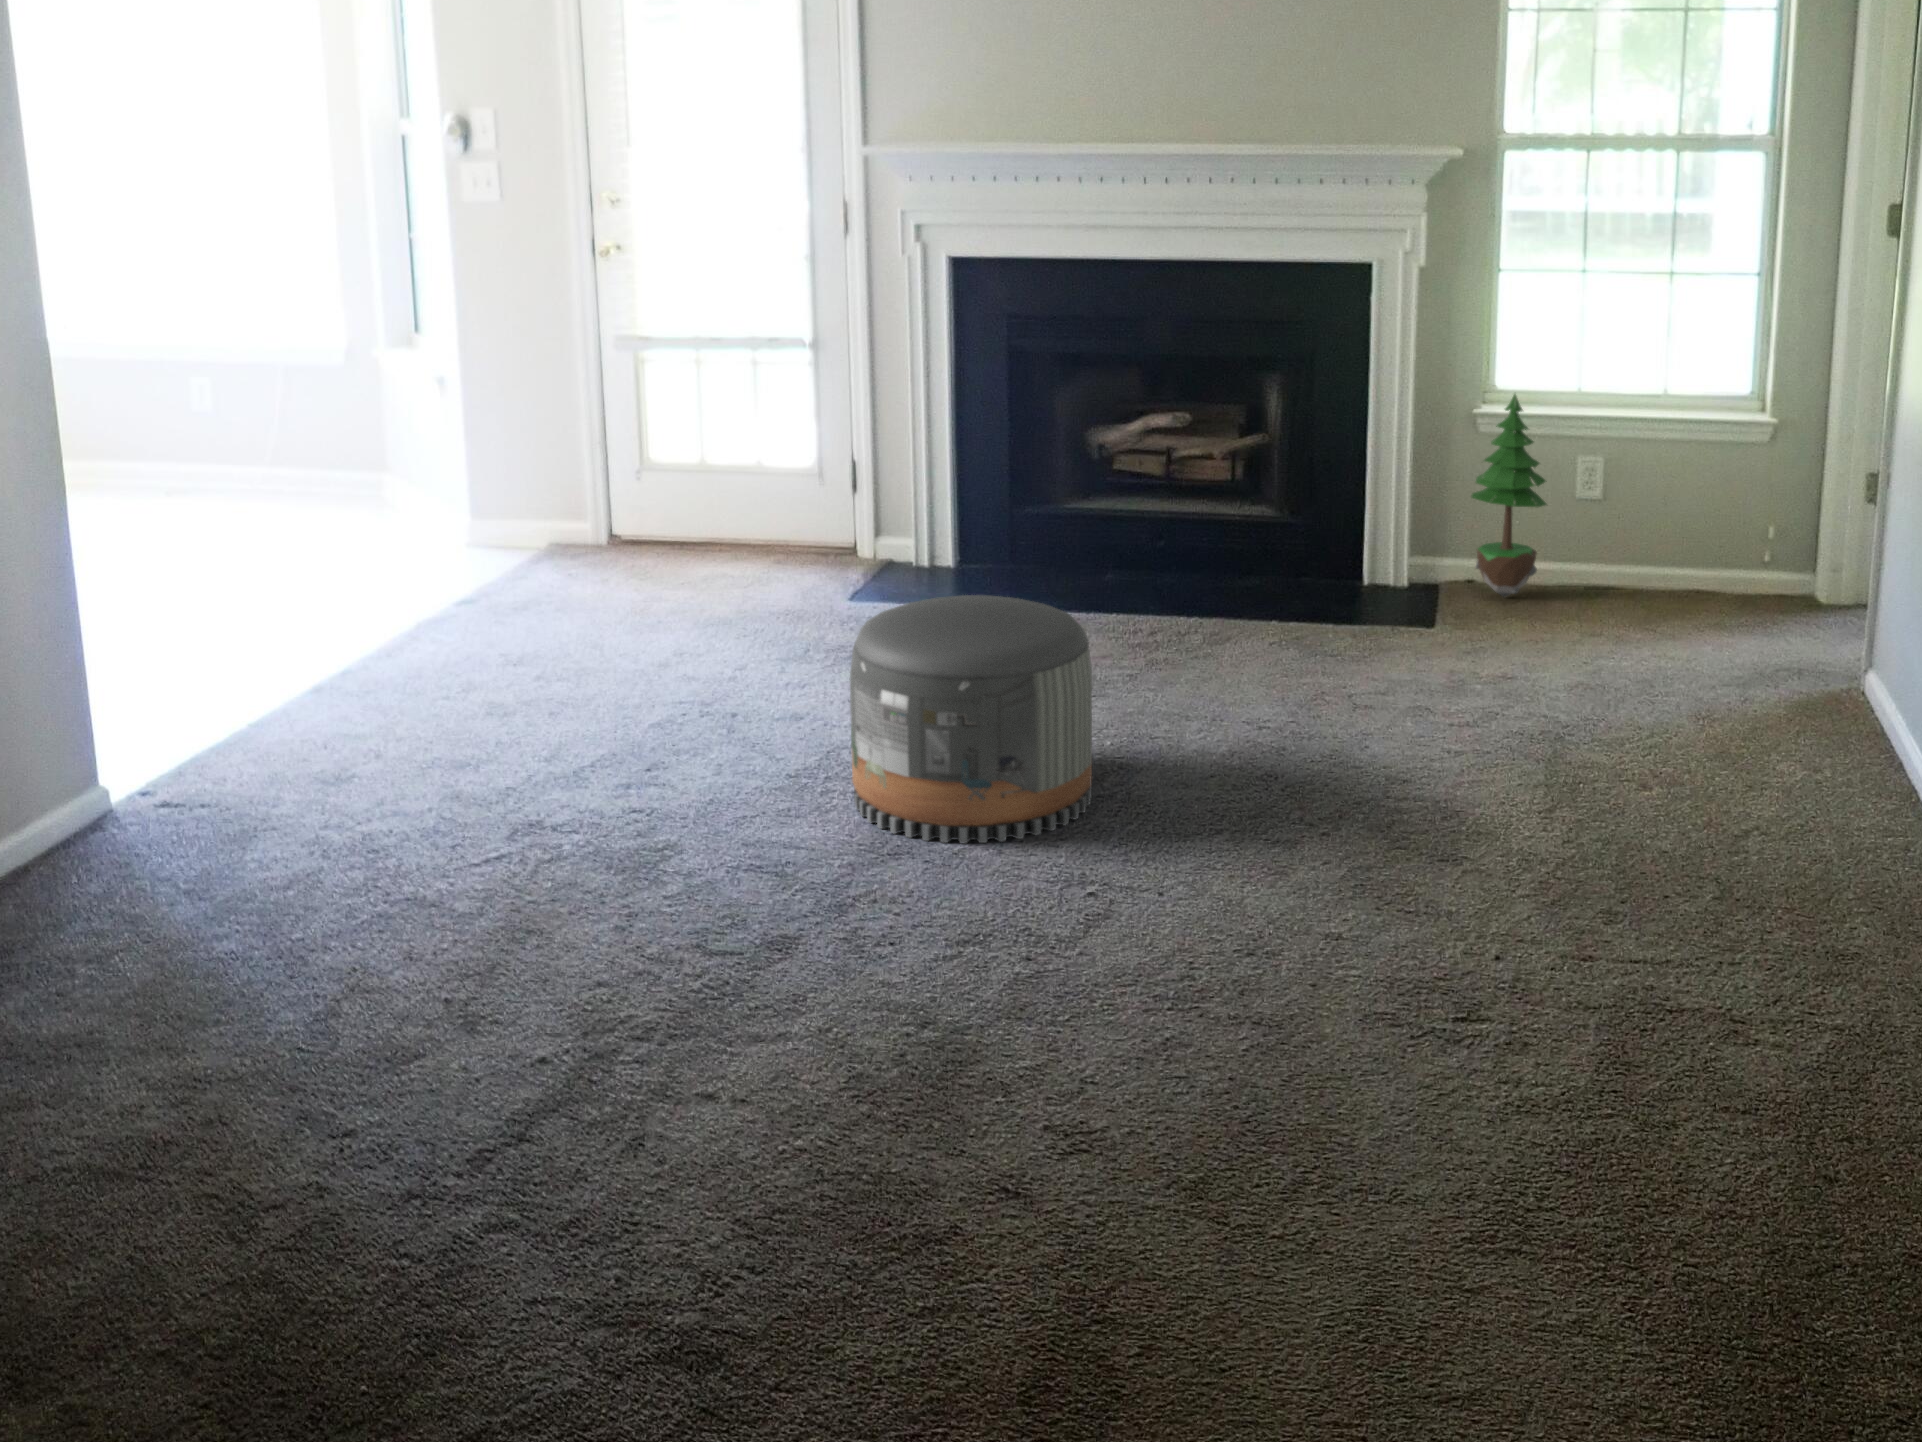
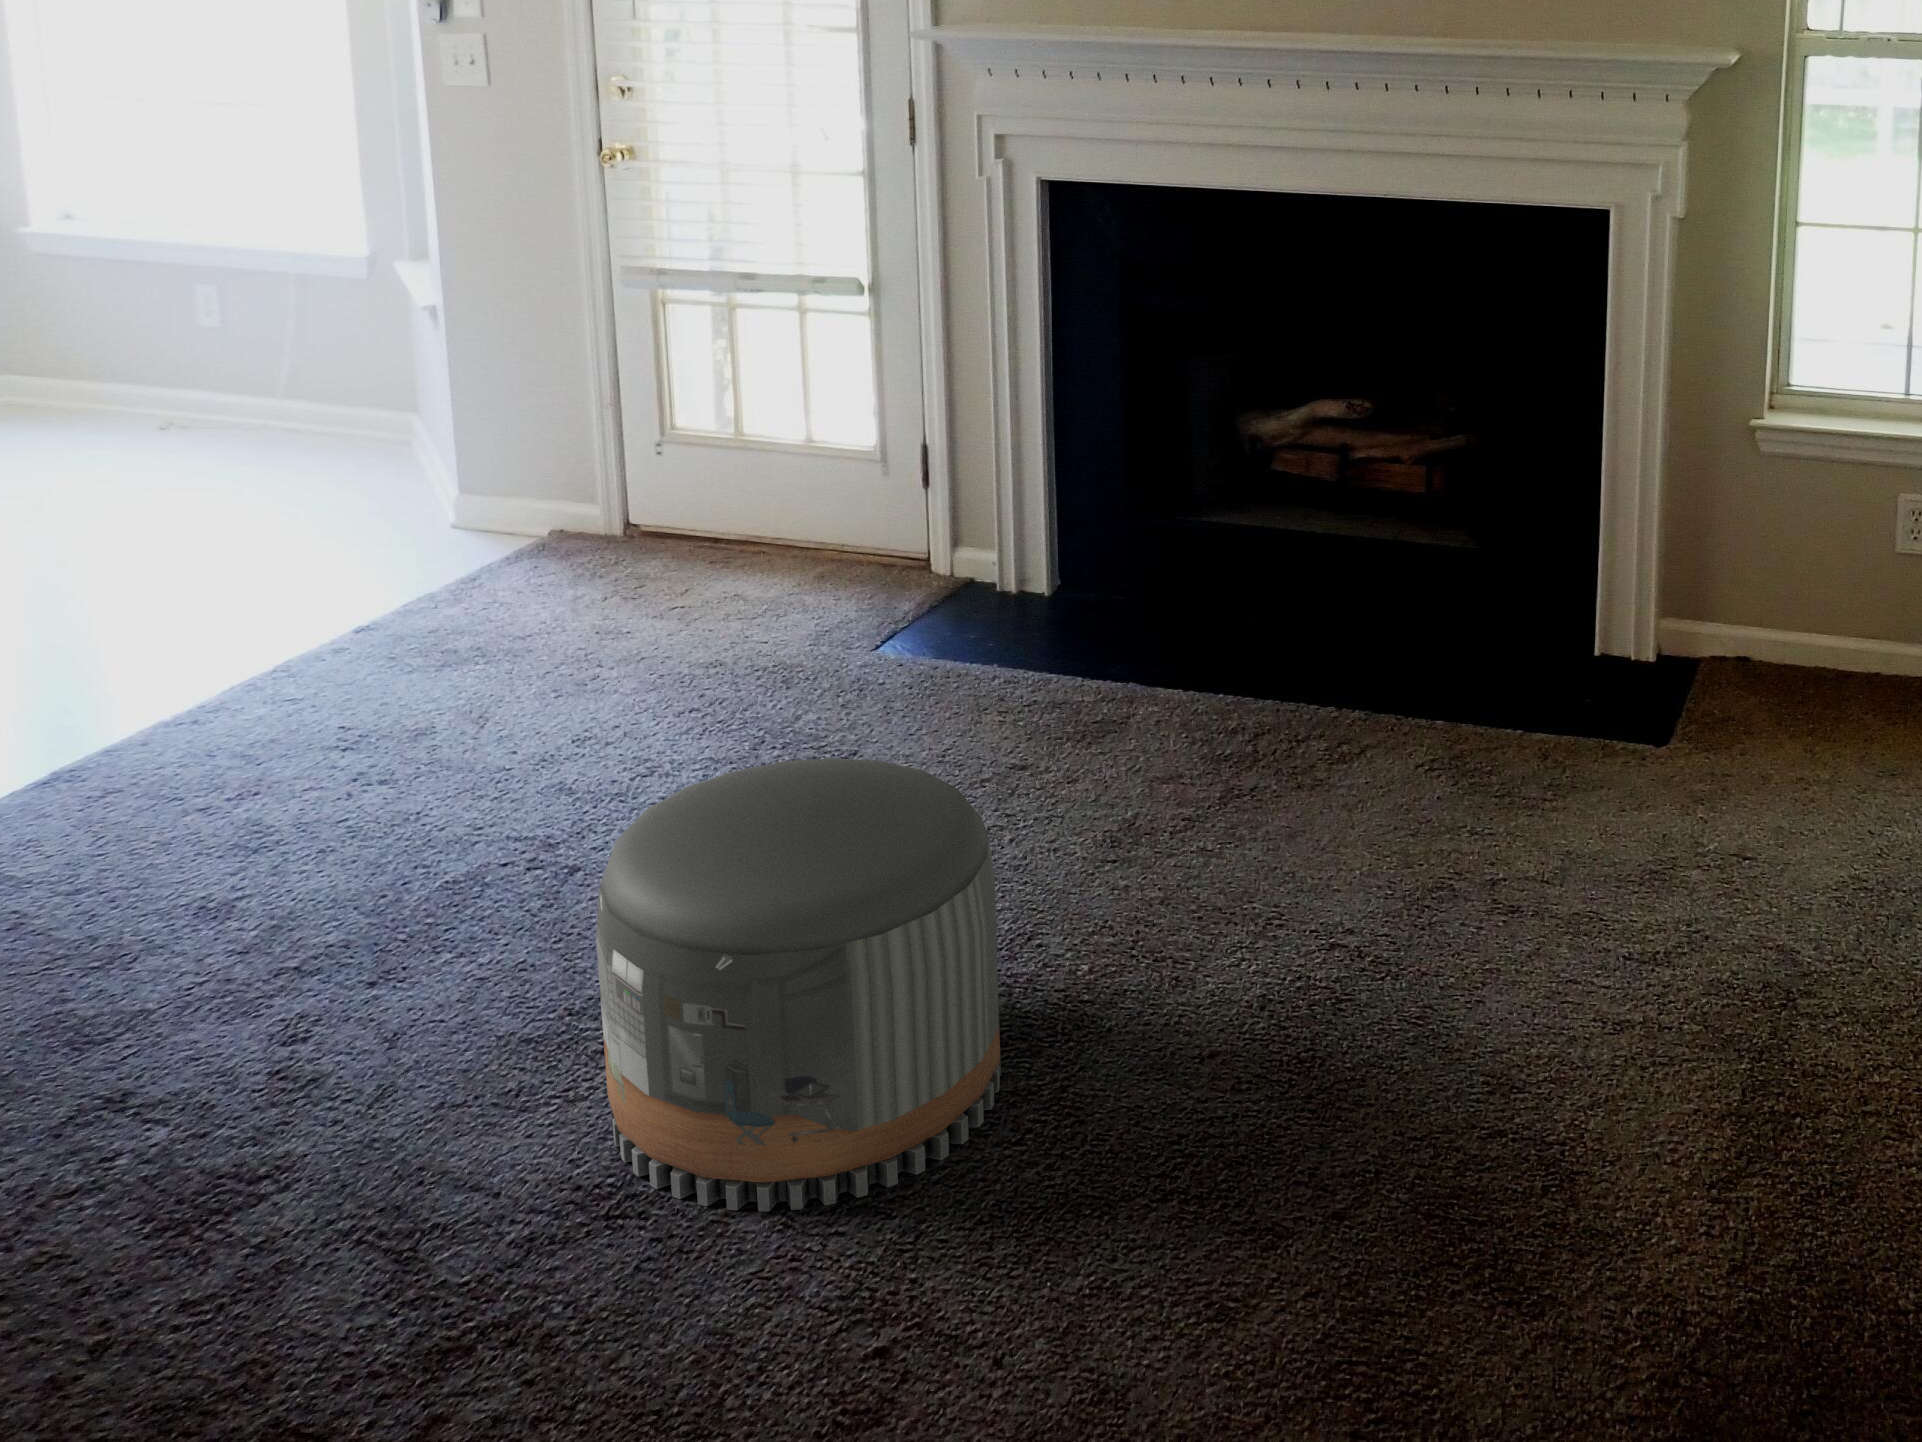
potted tree: present [1471,394,1546,597] -> none [1737,403,1848,692]

